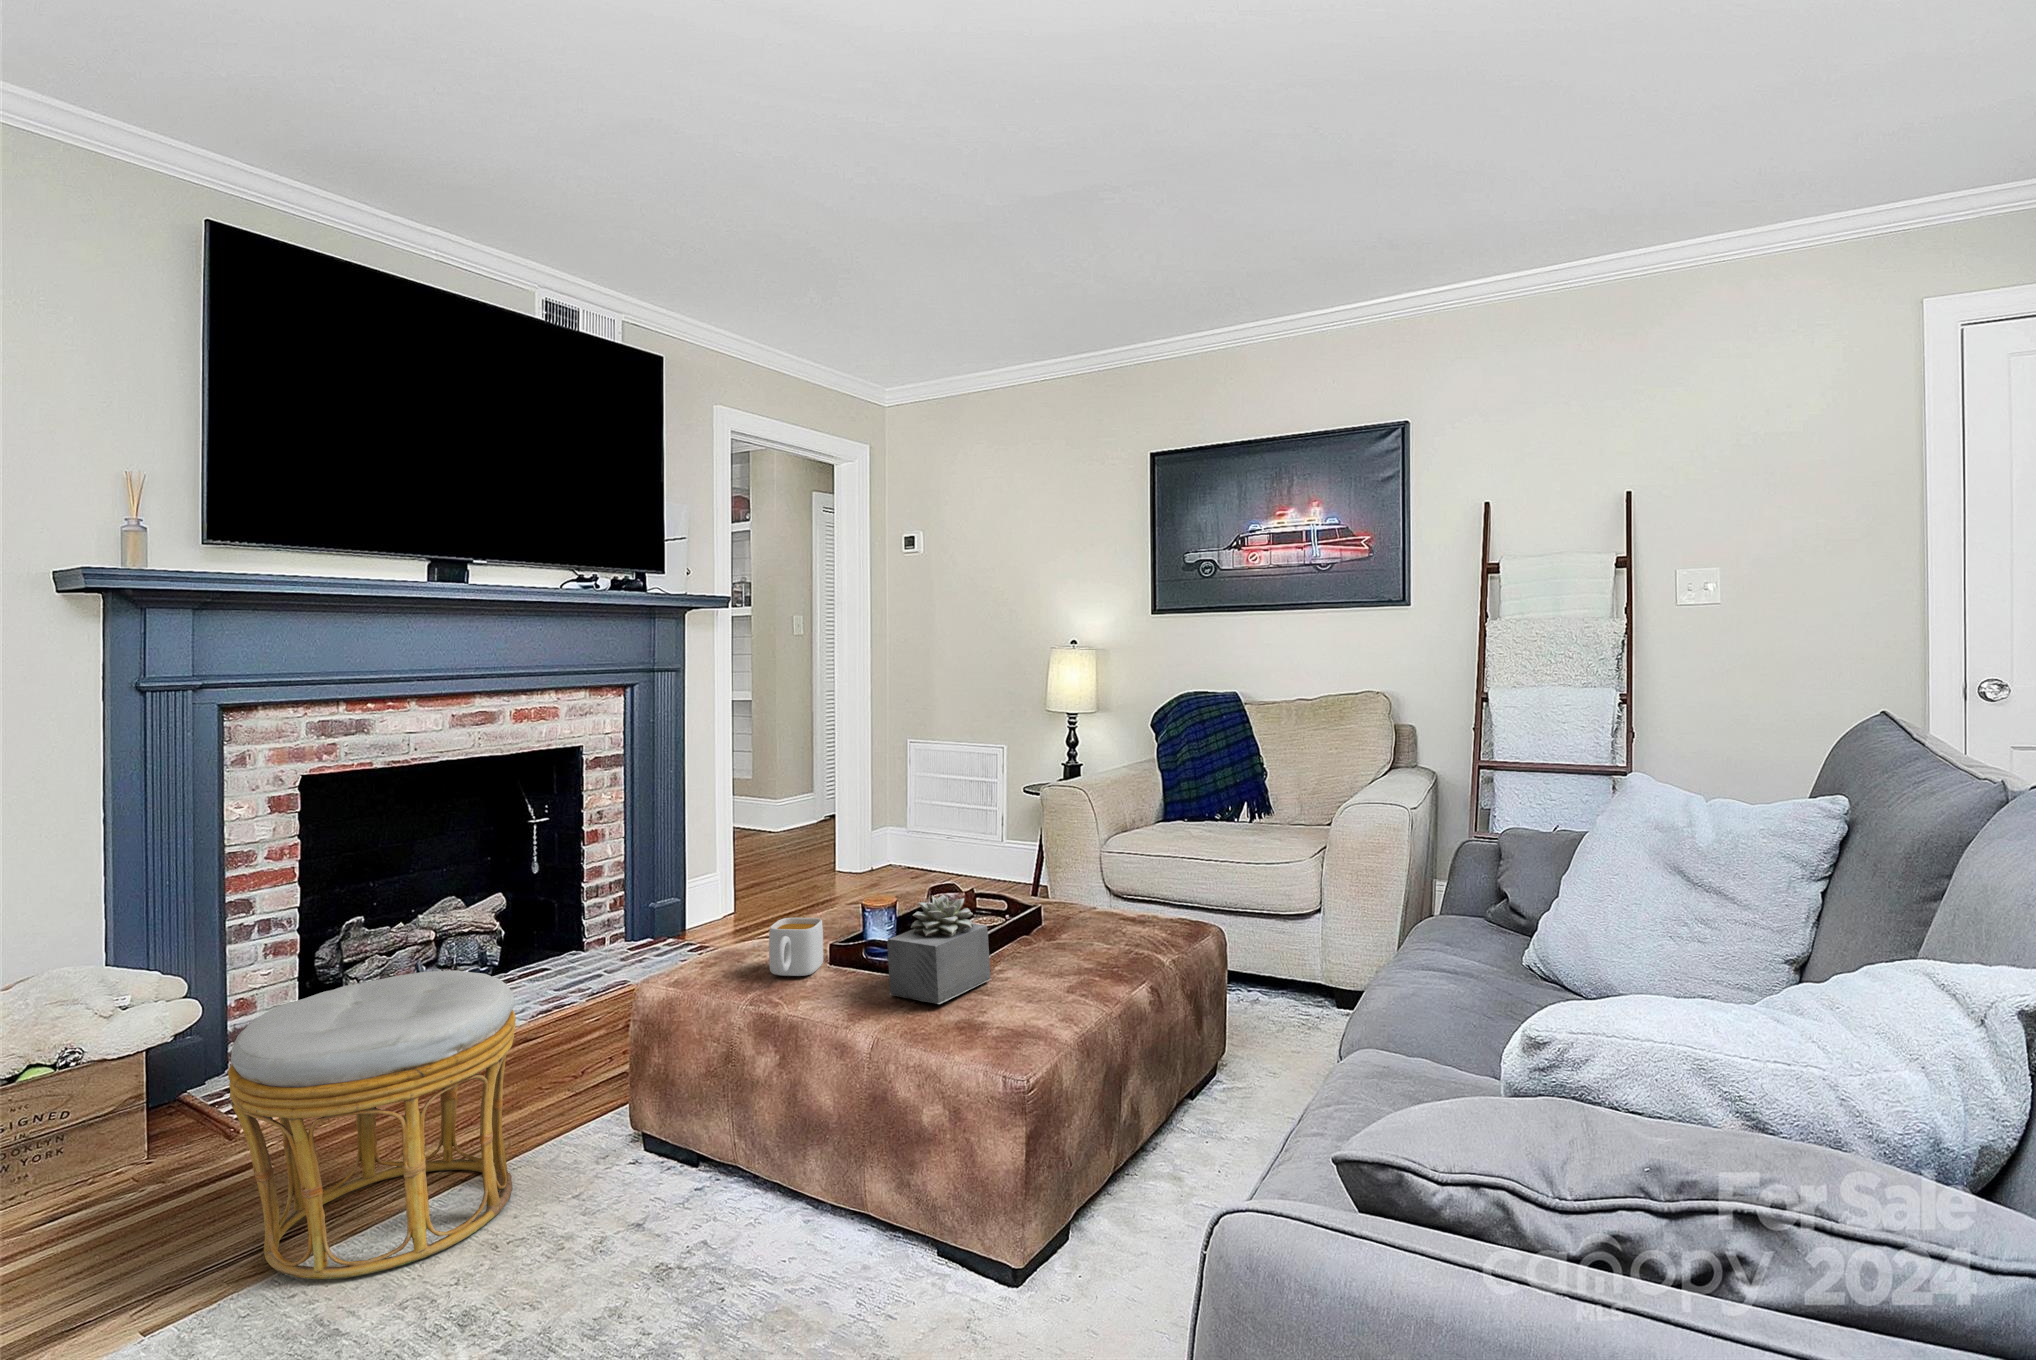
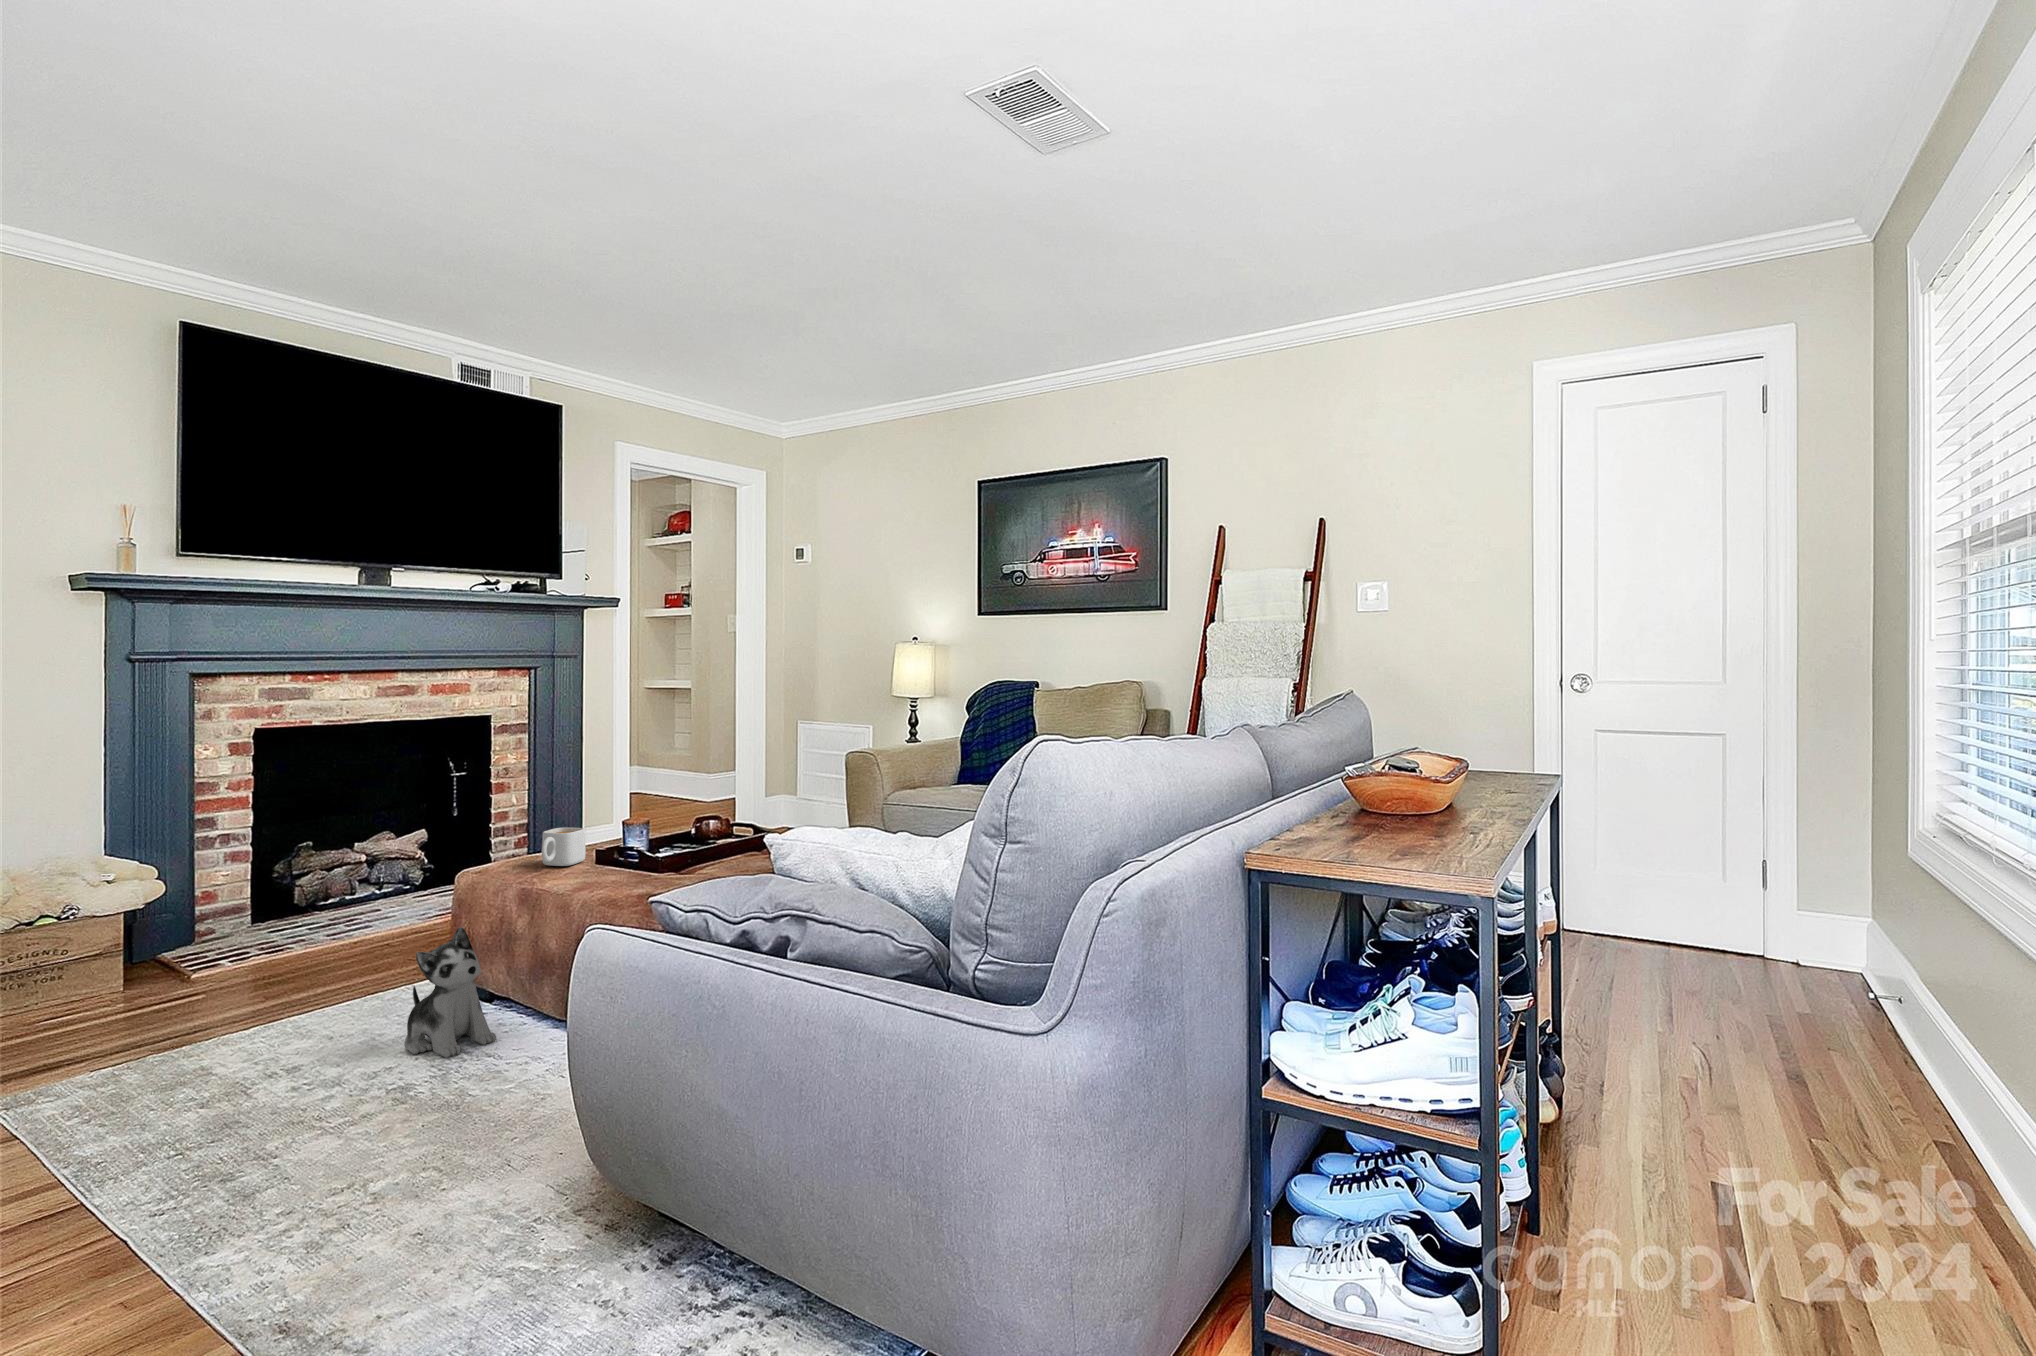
succulent plant: present [887,895,991,1004] -> none [611,809,690,880]
ottoman: present [228,970,516,1279] -> none [160,858,363,1042]
plush toy: none [619,1091,757,1302] -> present [404,927,496,1057]

